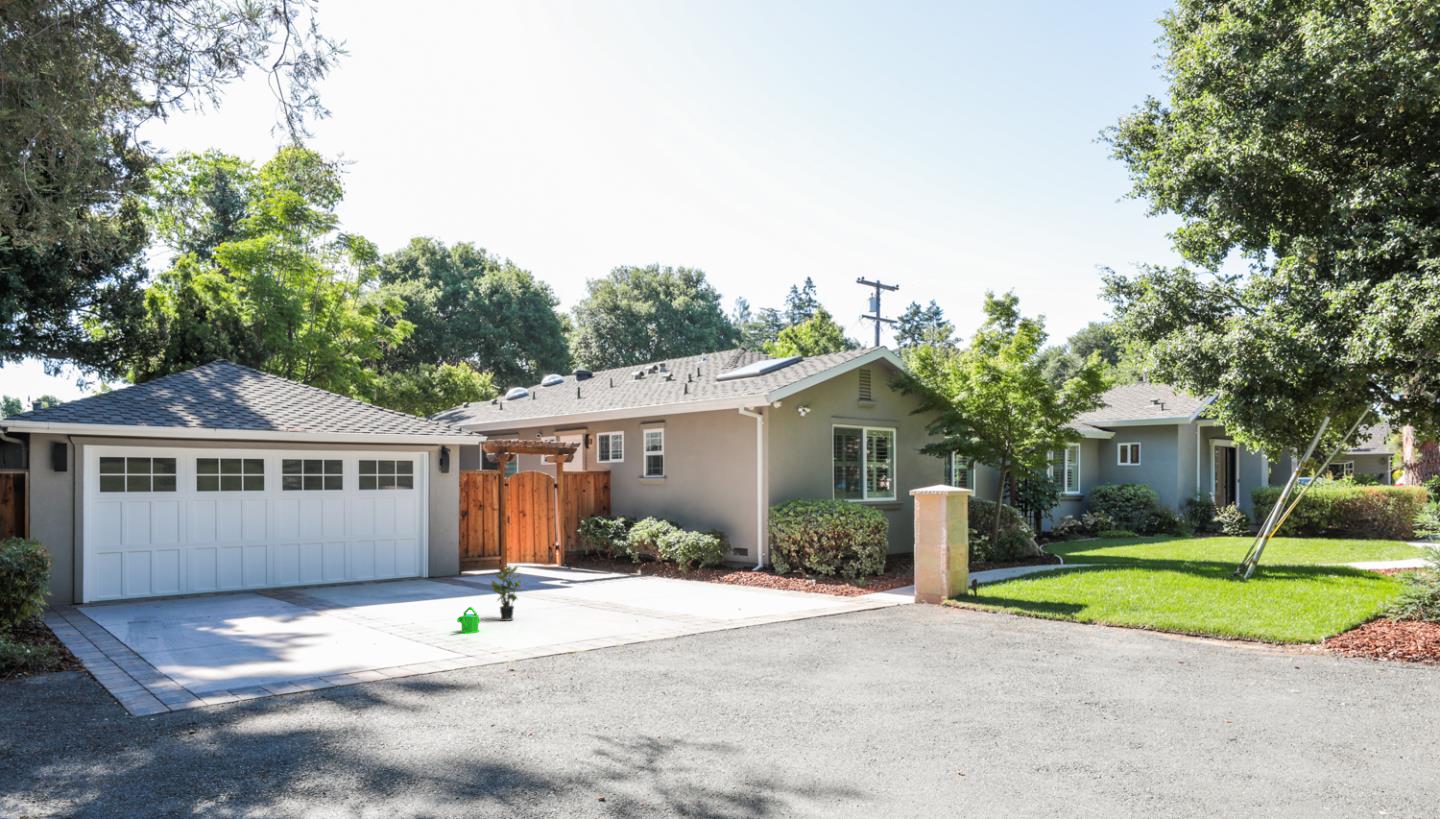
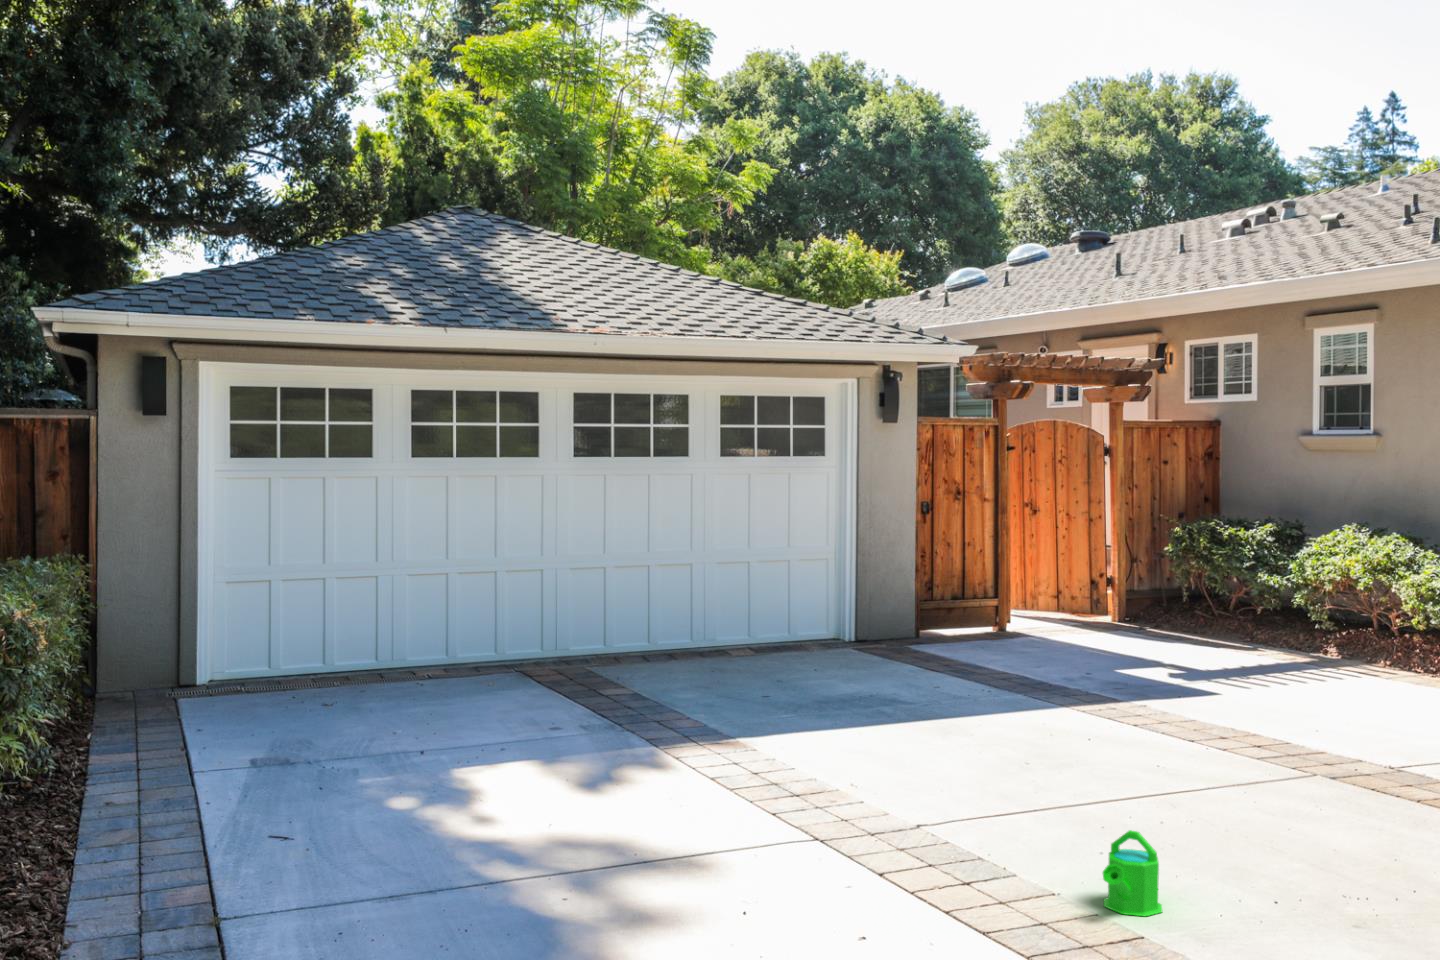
potted plant: present [491,566,521,621] -> none [1152,686,1246,855]

